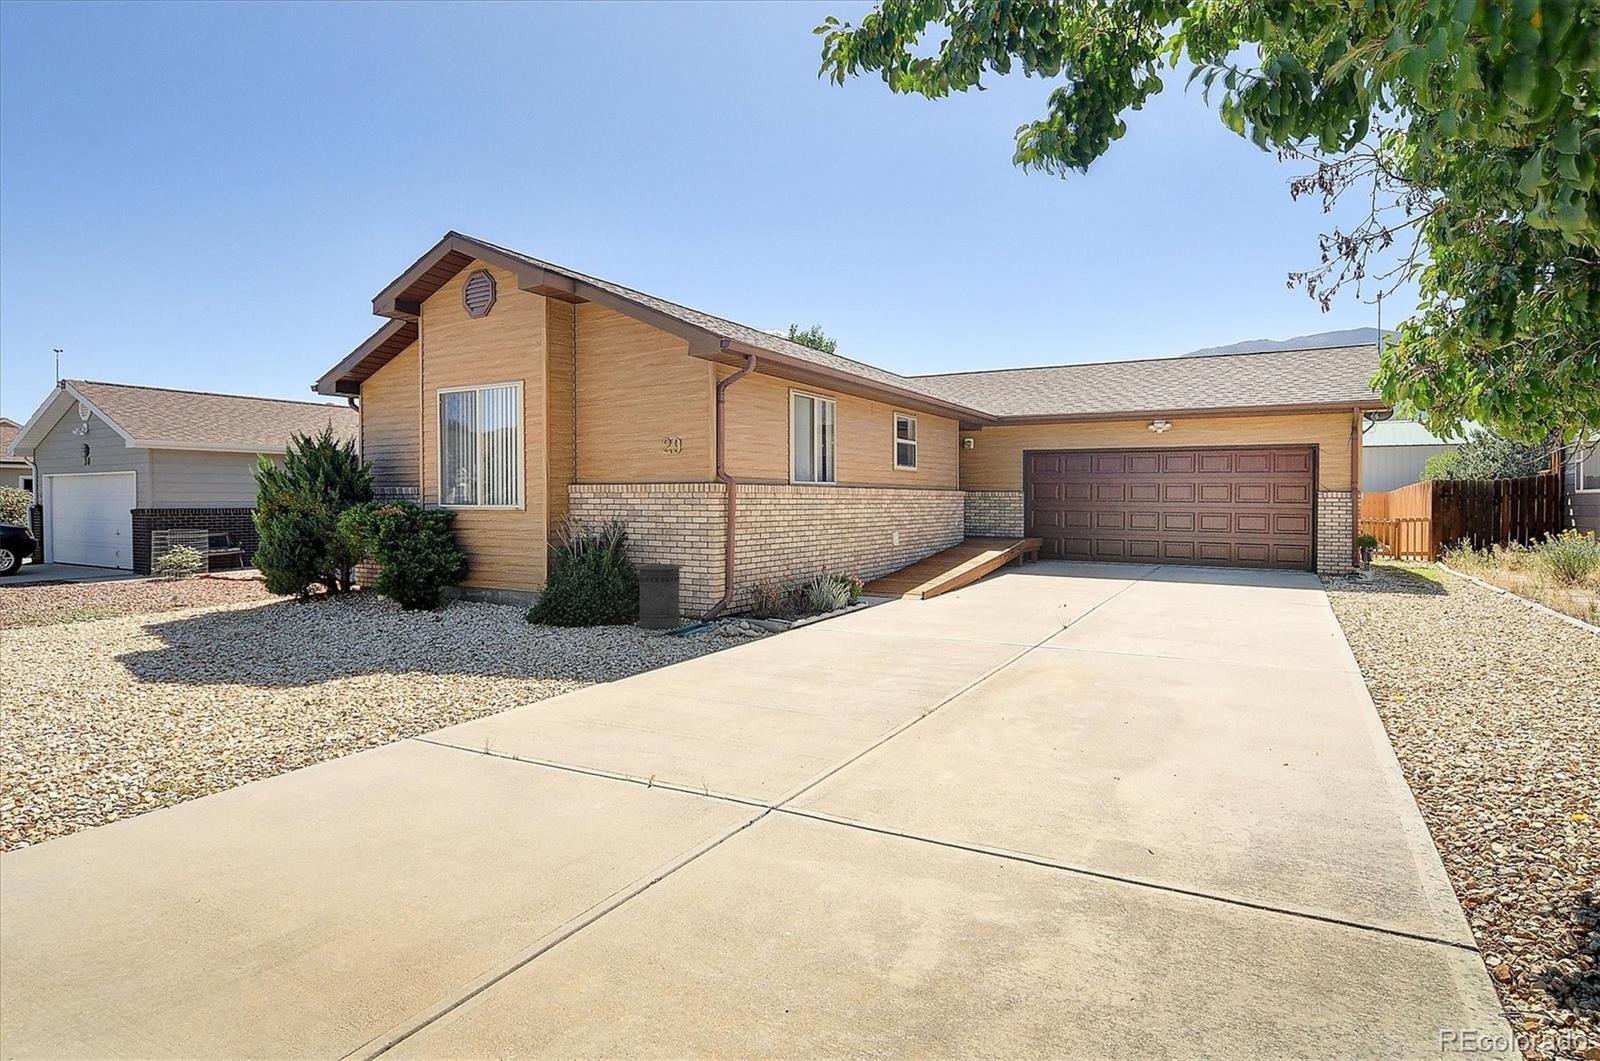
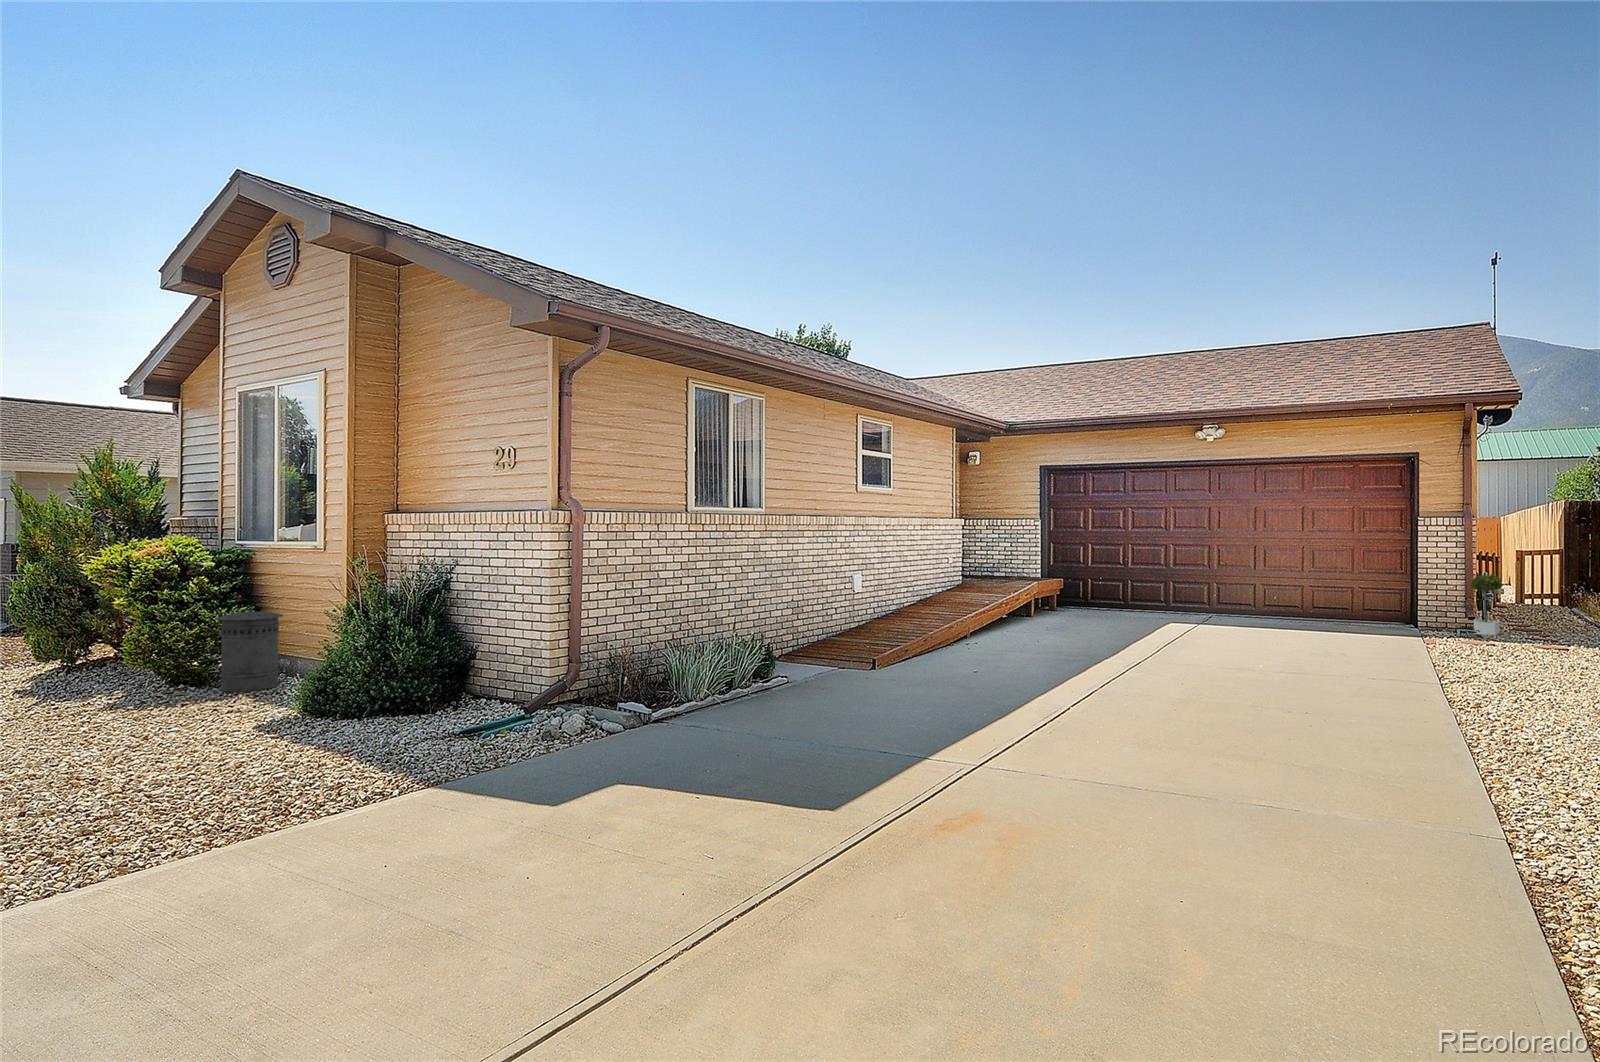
trash can: present [636,562,683,629] -> present [216,610,284,692]

